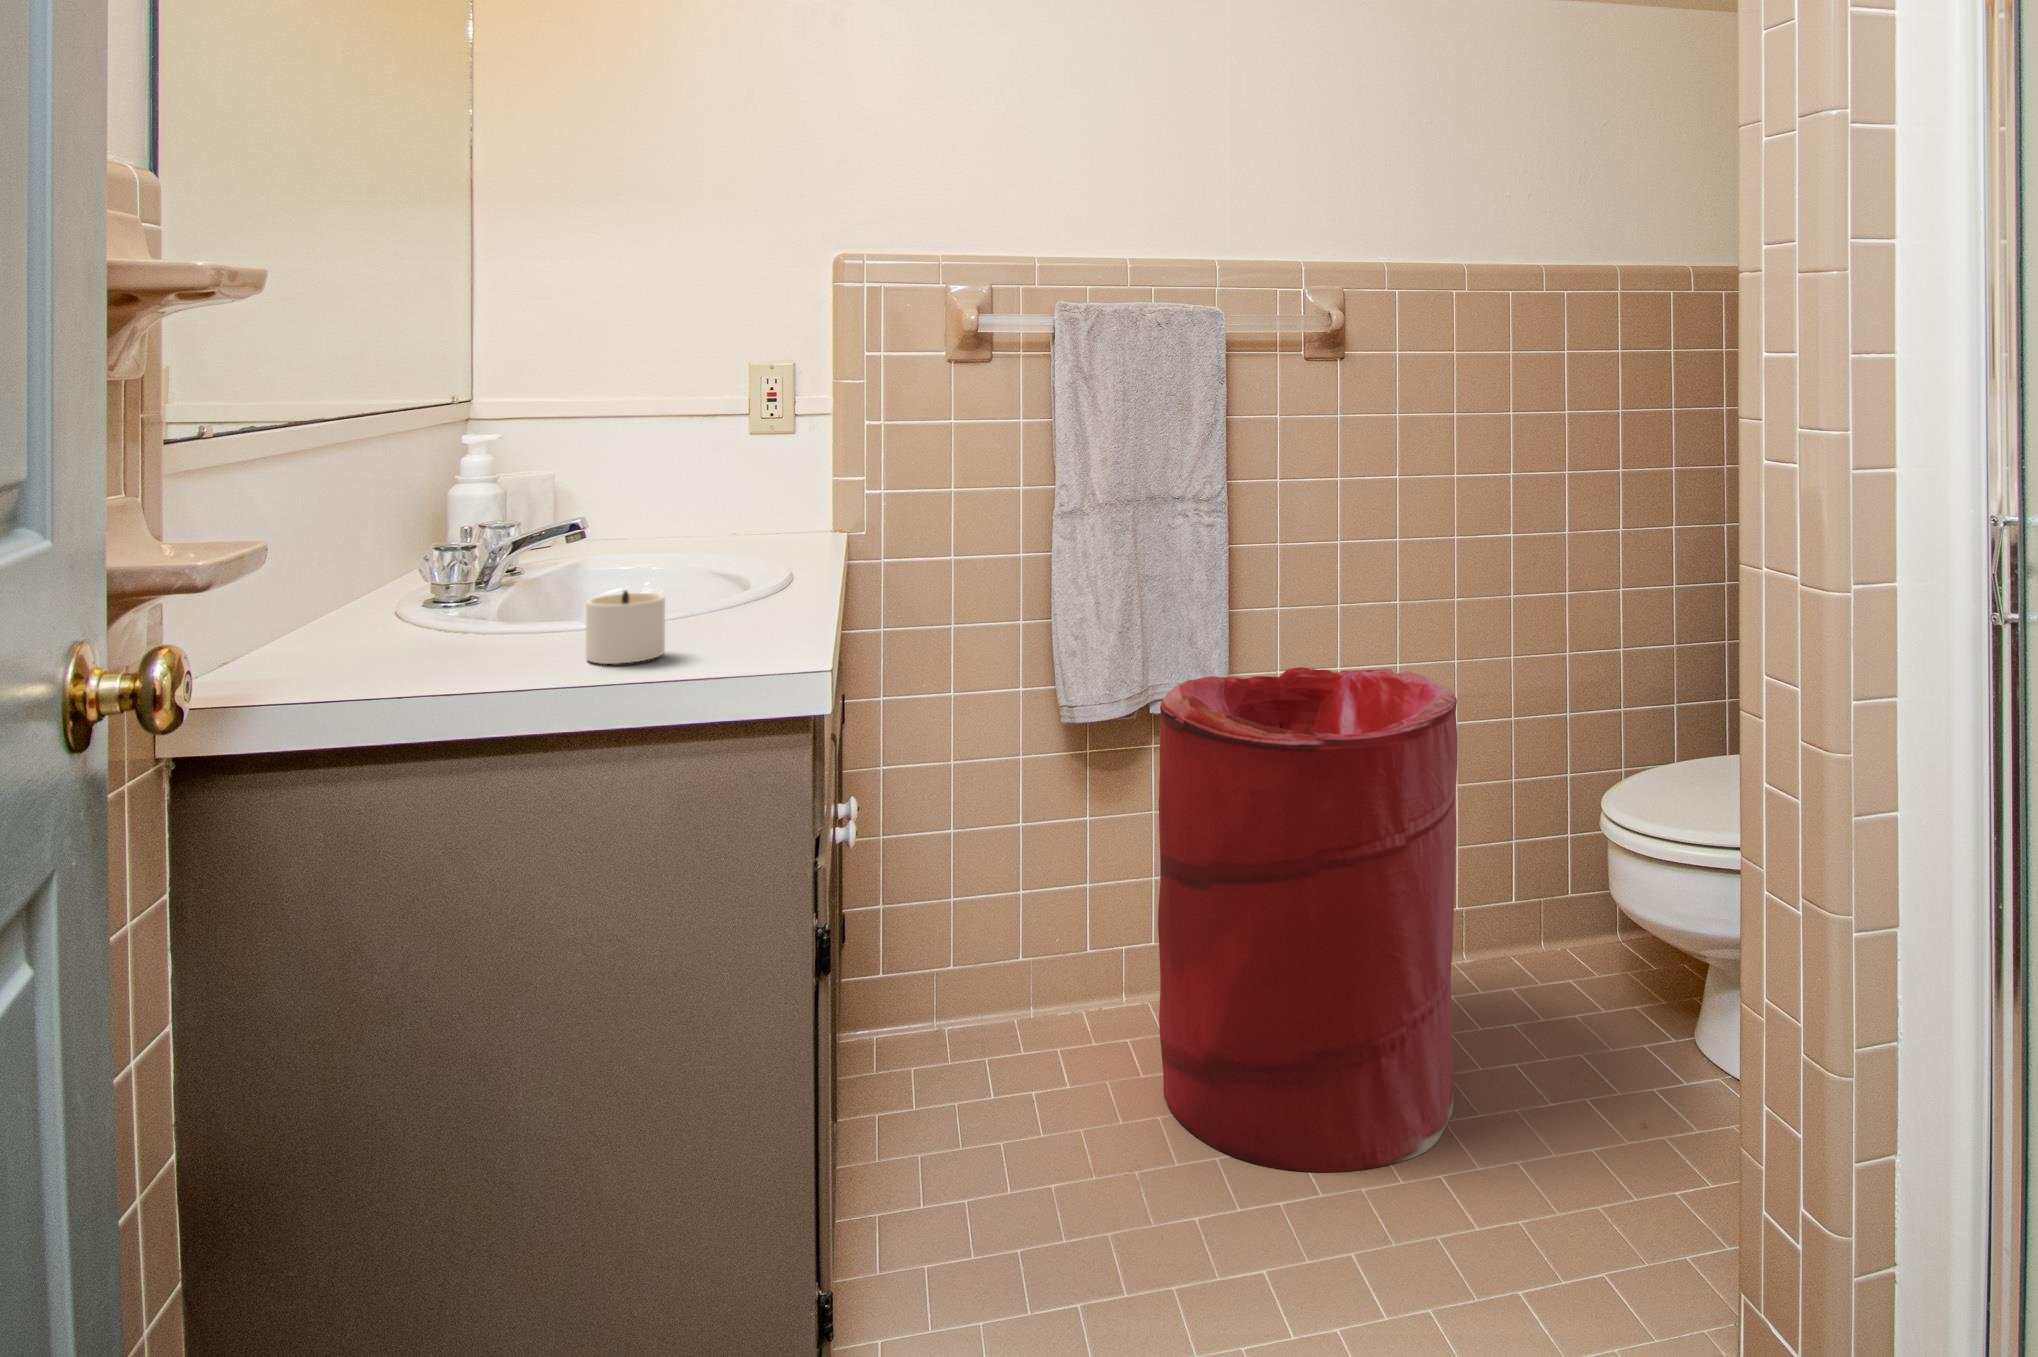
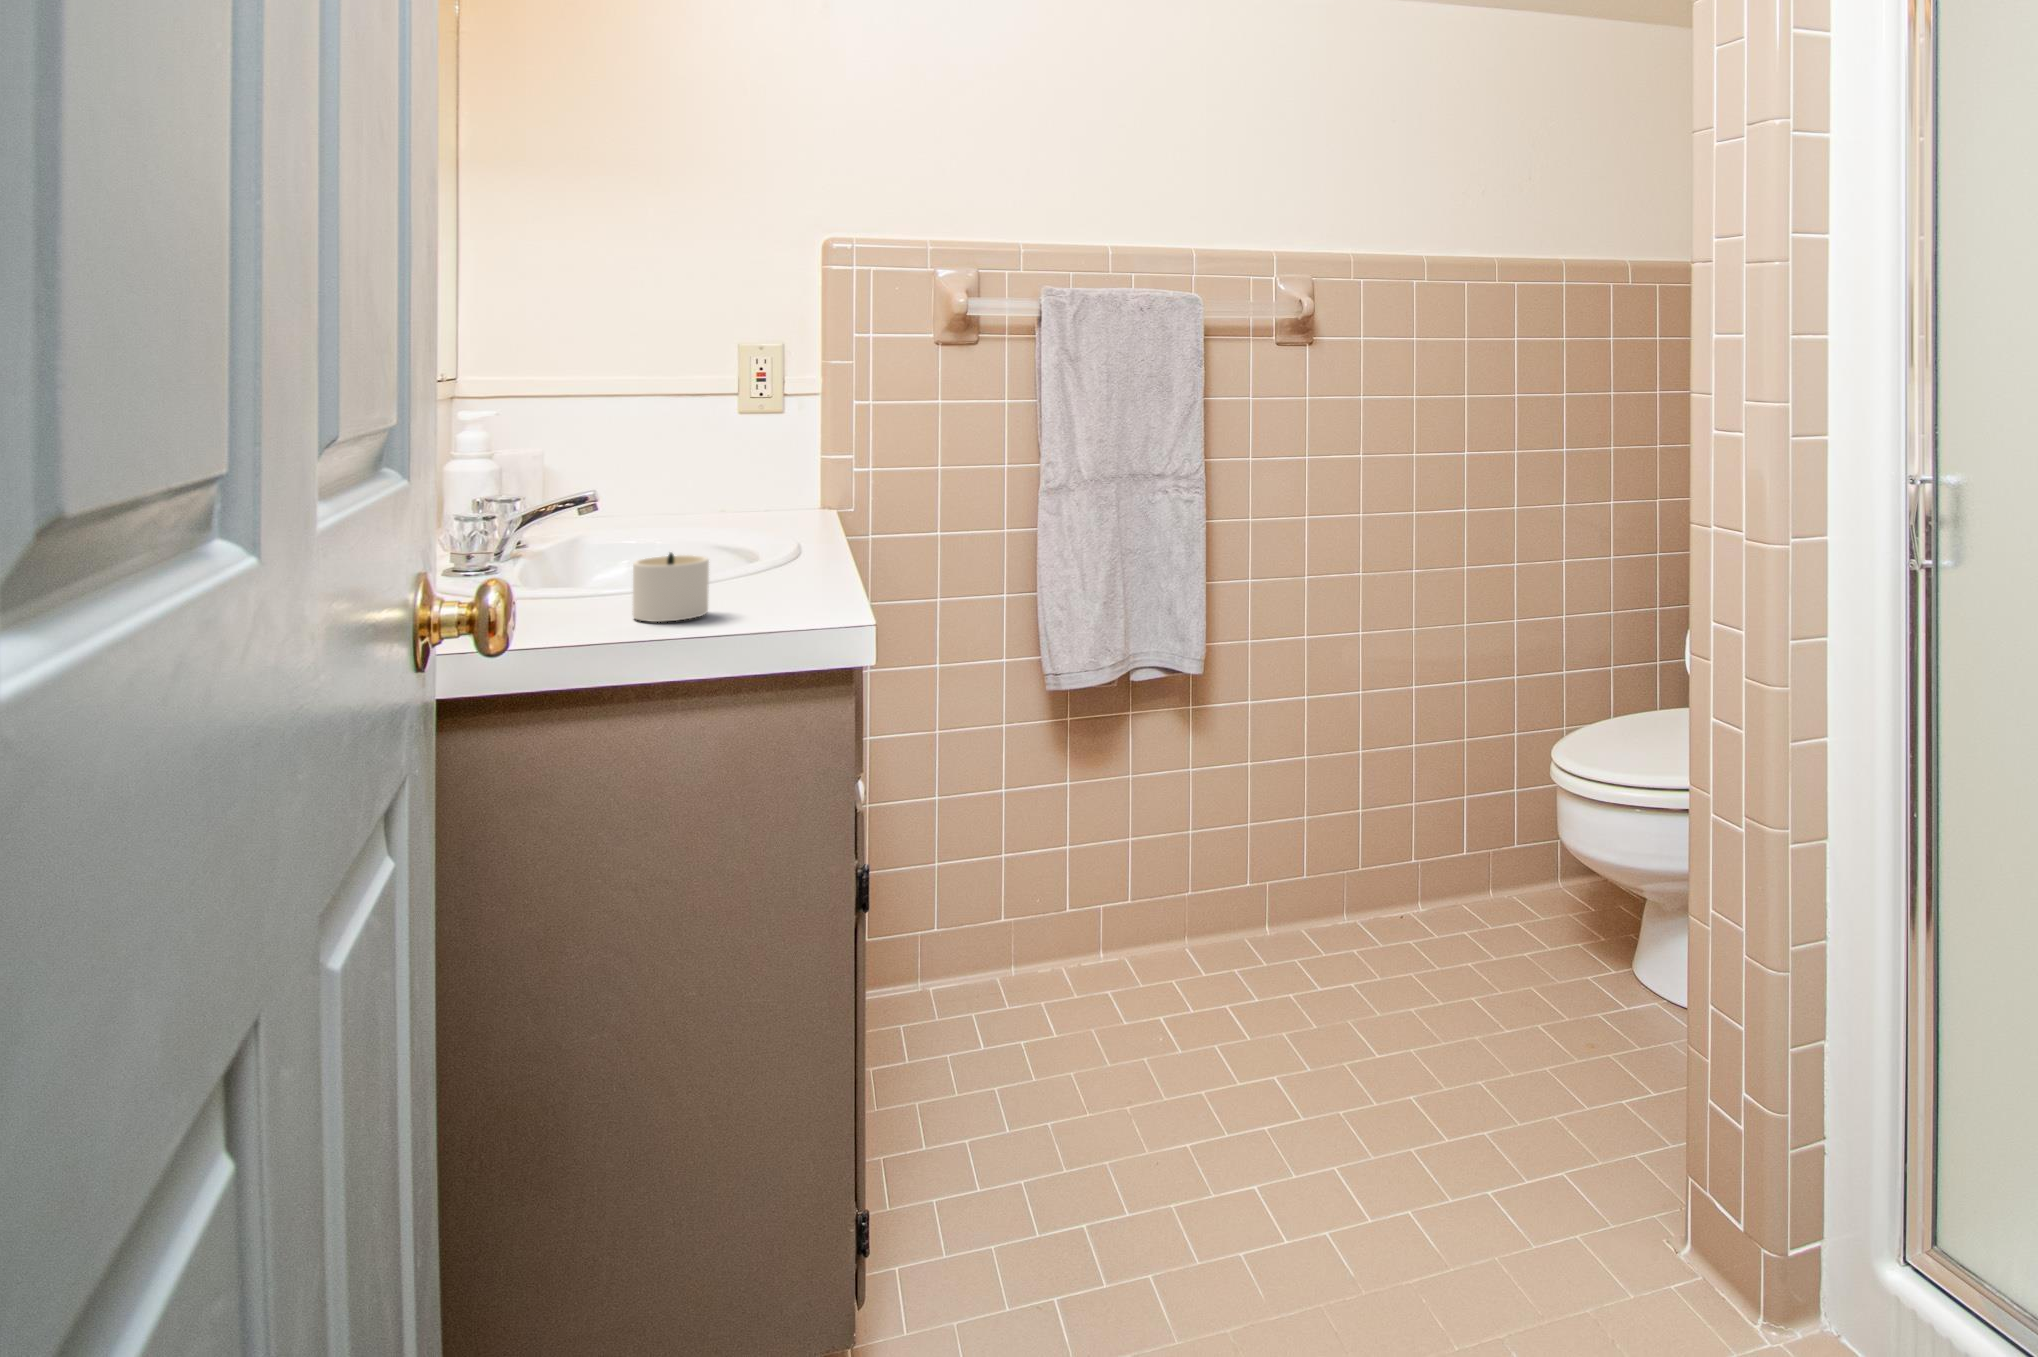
laundry hamper: present [1158,667,1458,1172] -> none [1146,634,1425,1097]

